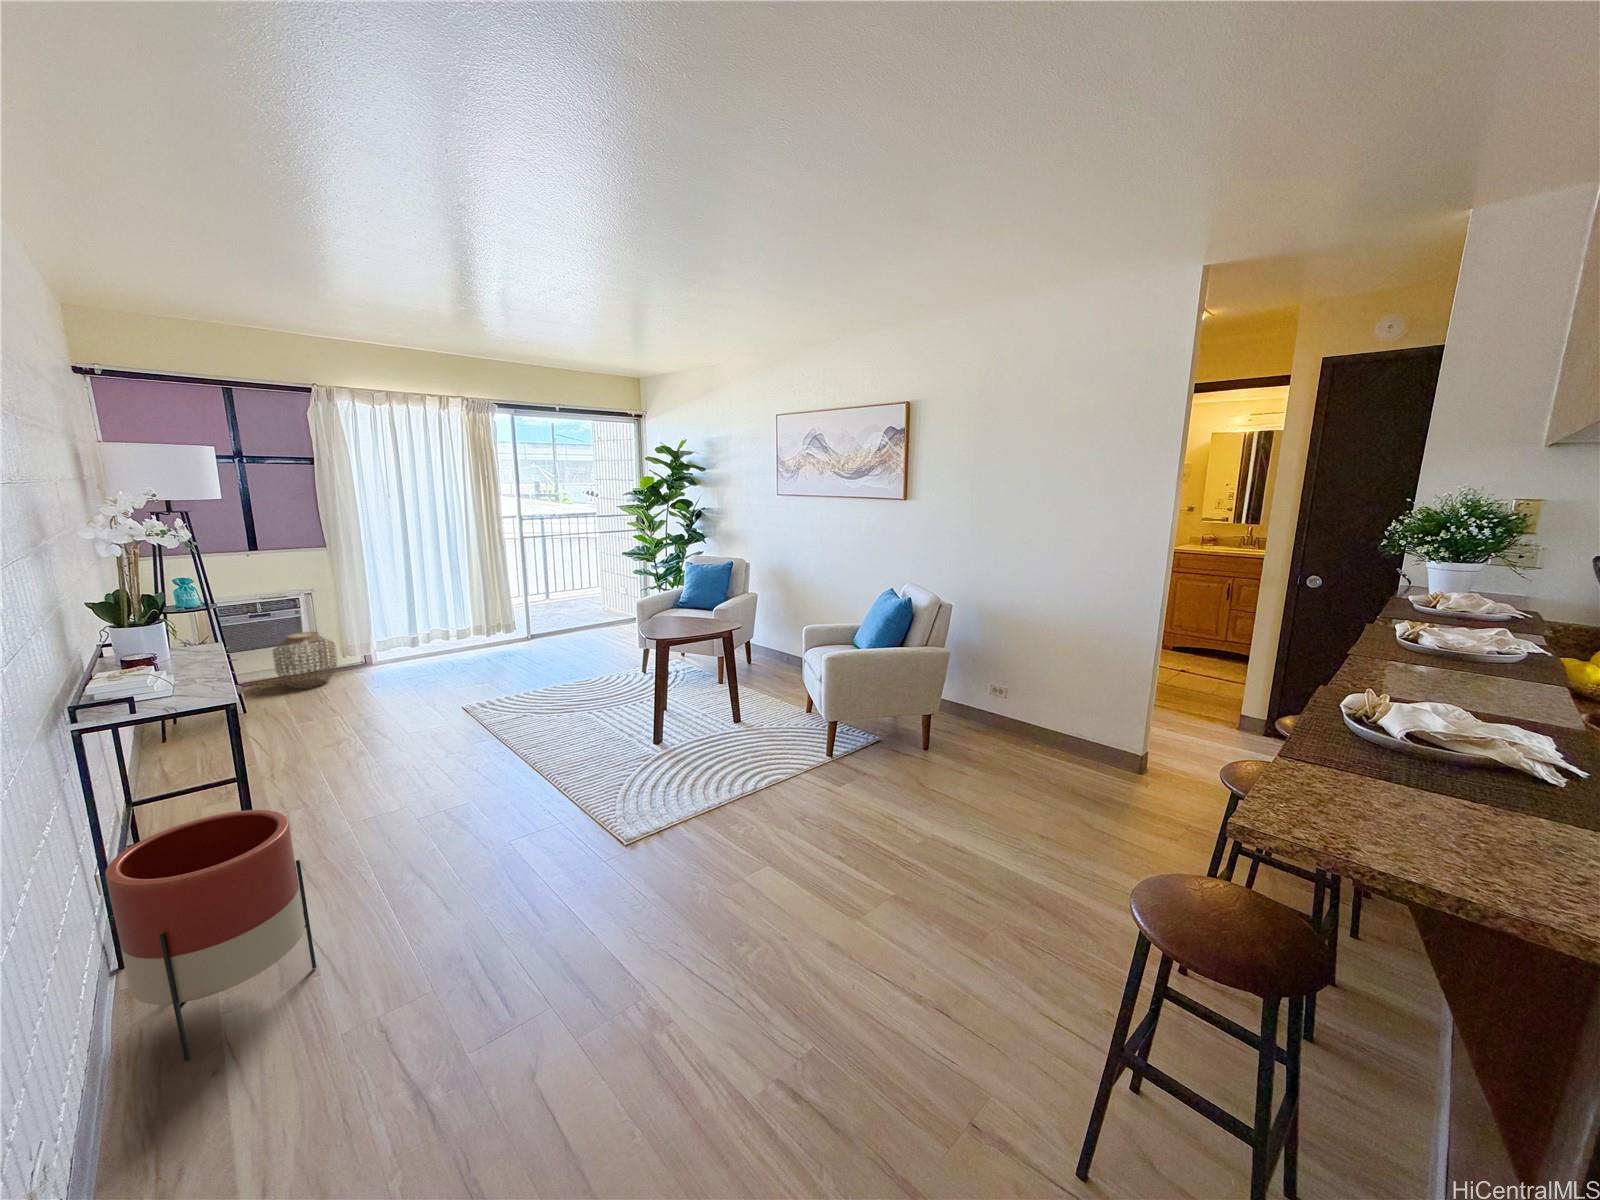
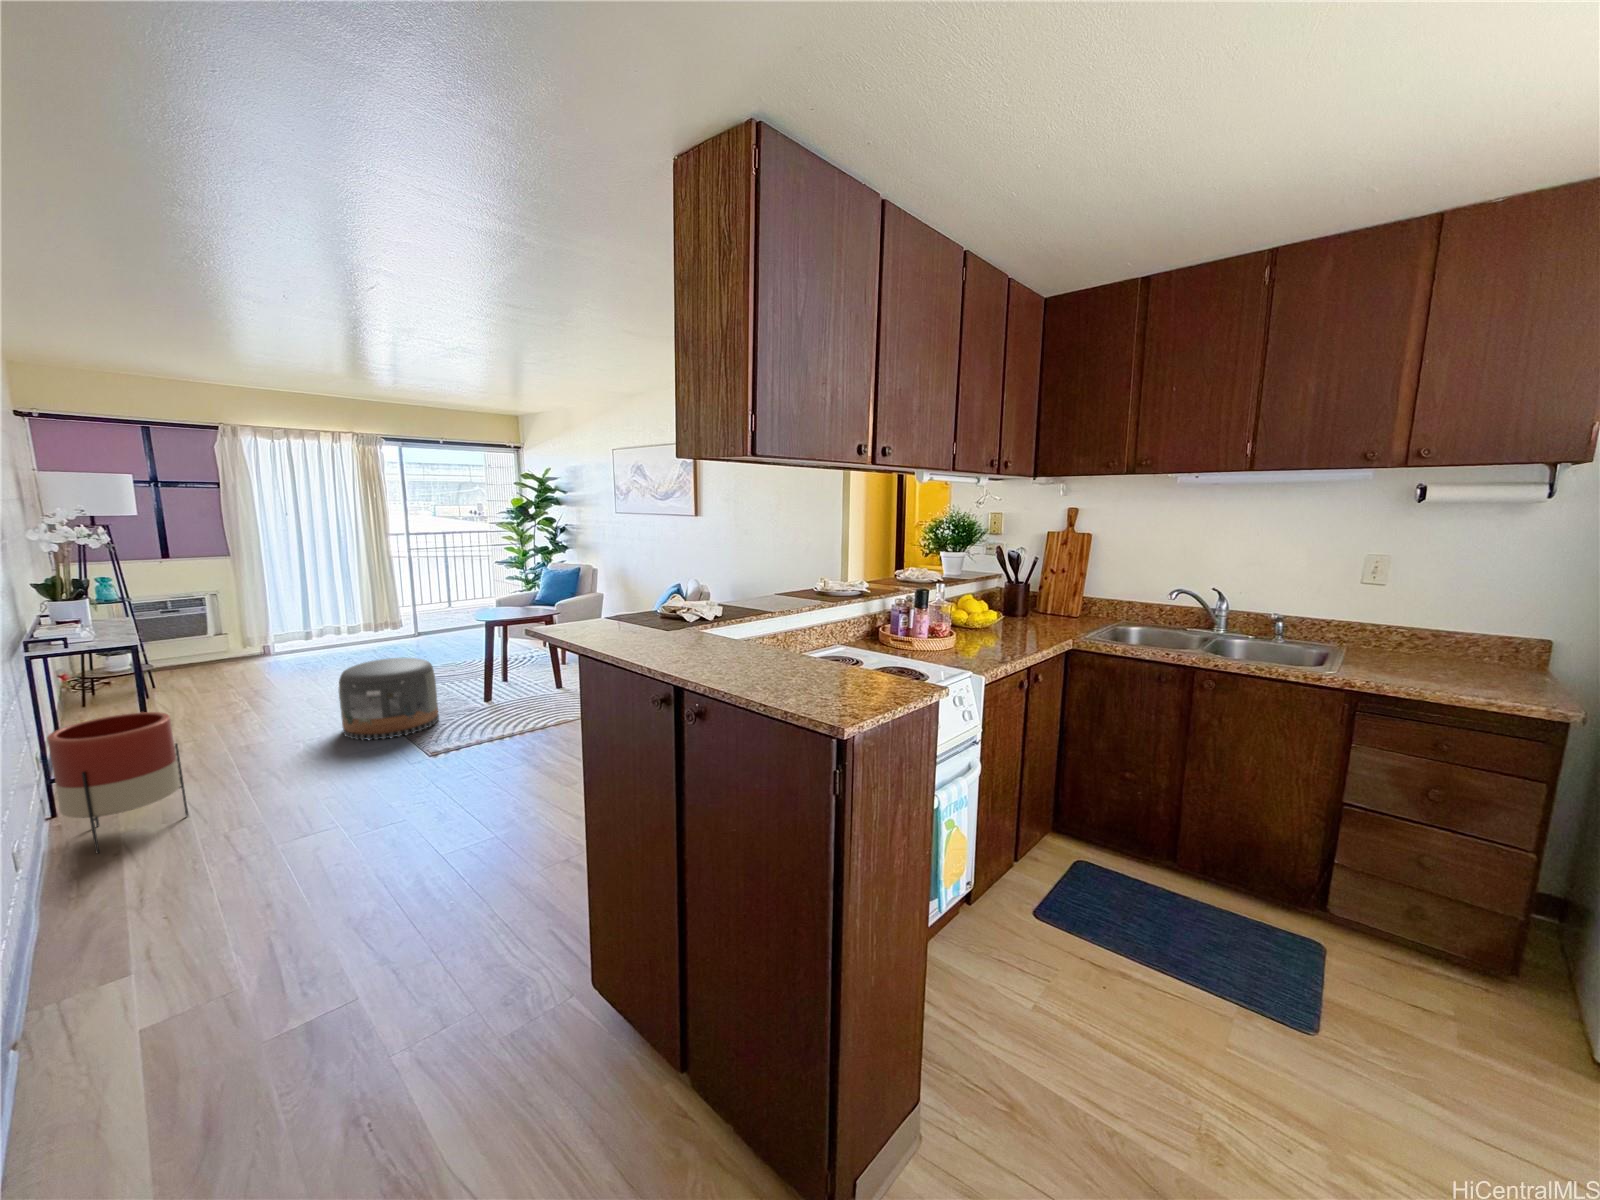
woven basket: present [273,632,337,688] -> none [180,625,238,672]
pouf: none [488,690,609,811] -> present [339,658,439,740]

